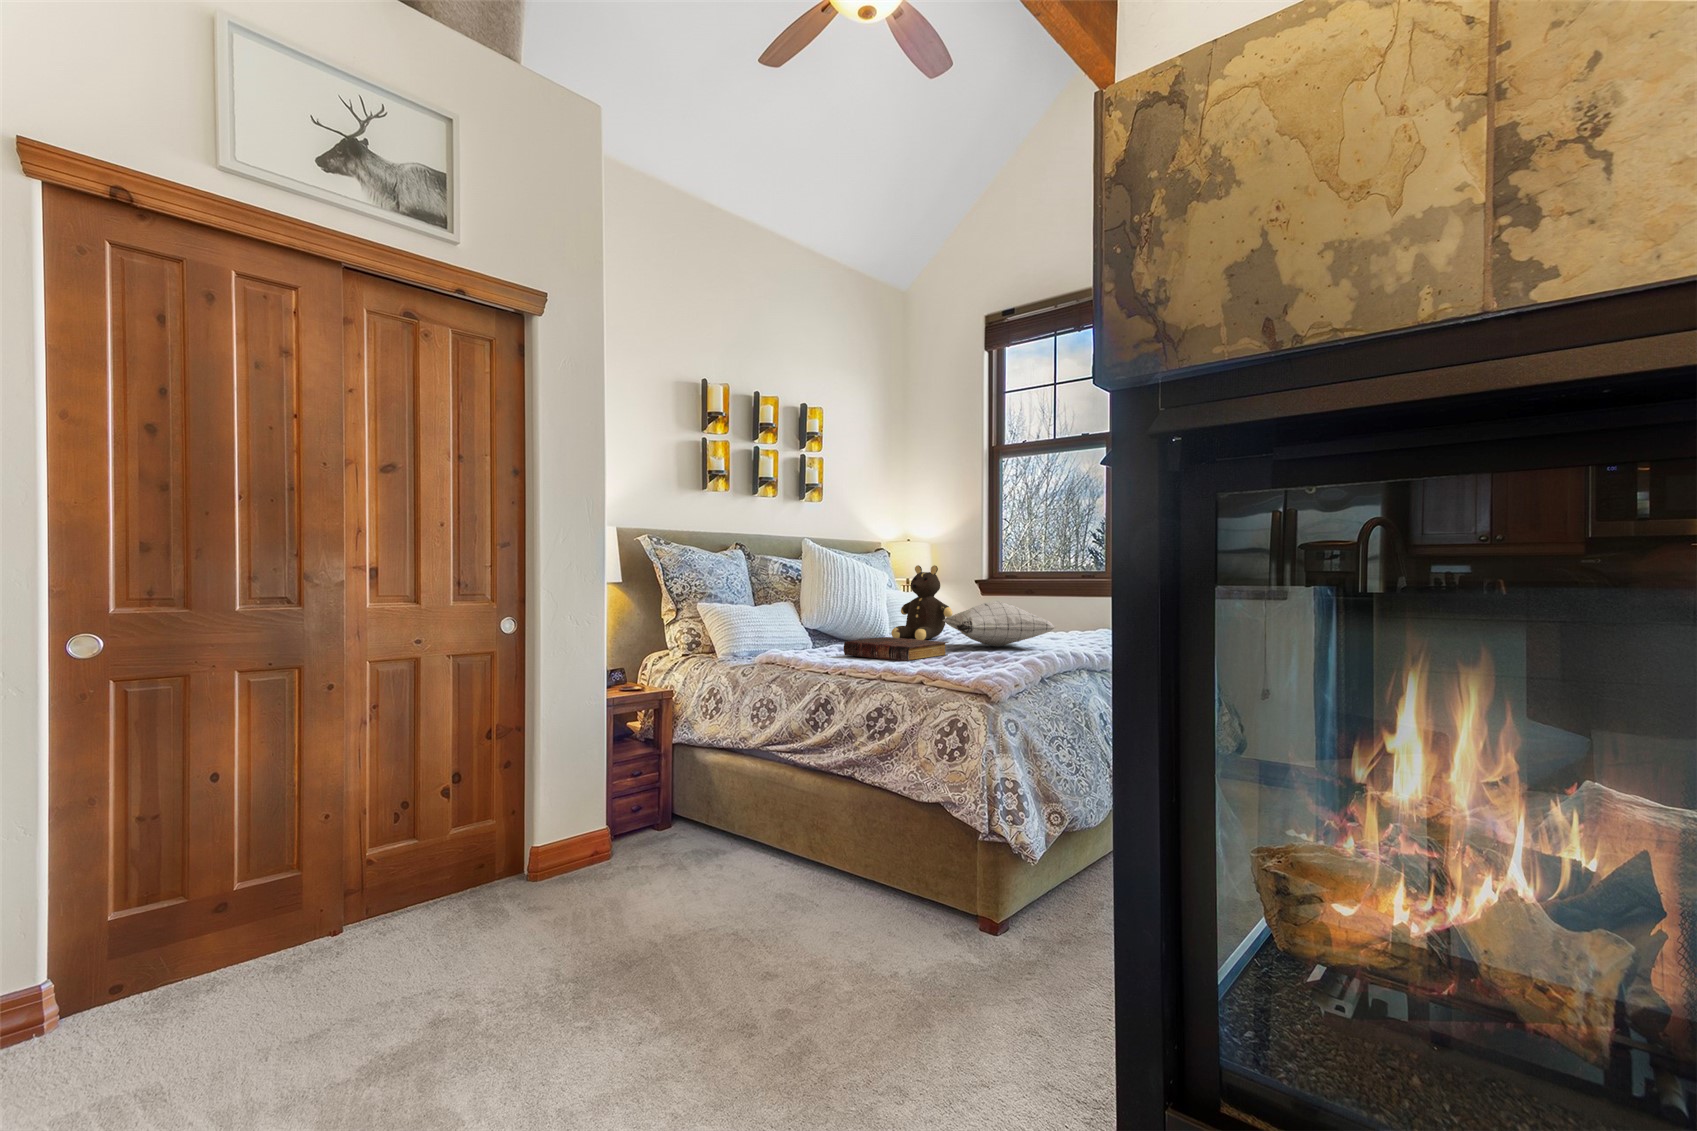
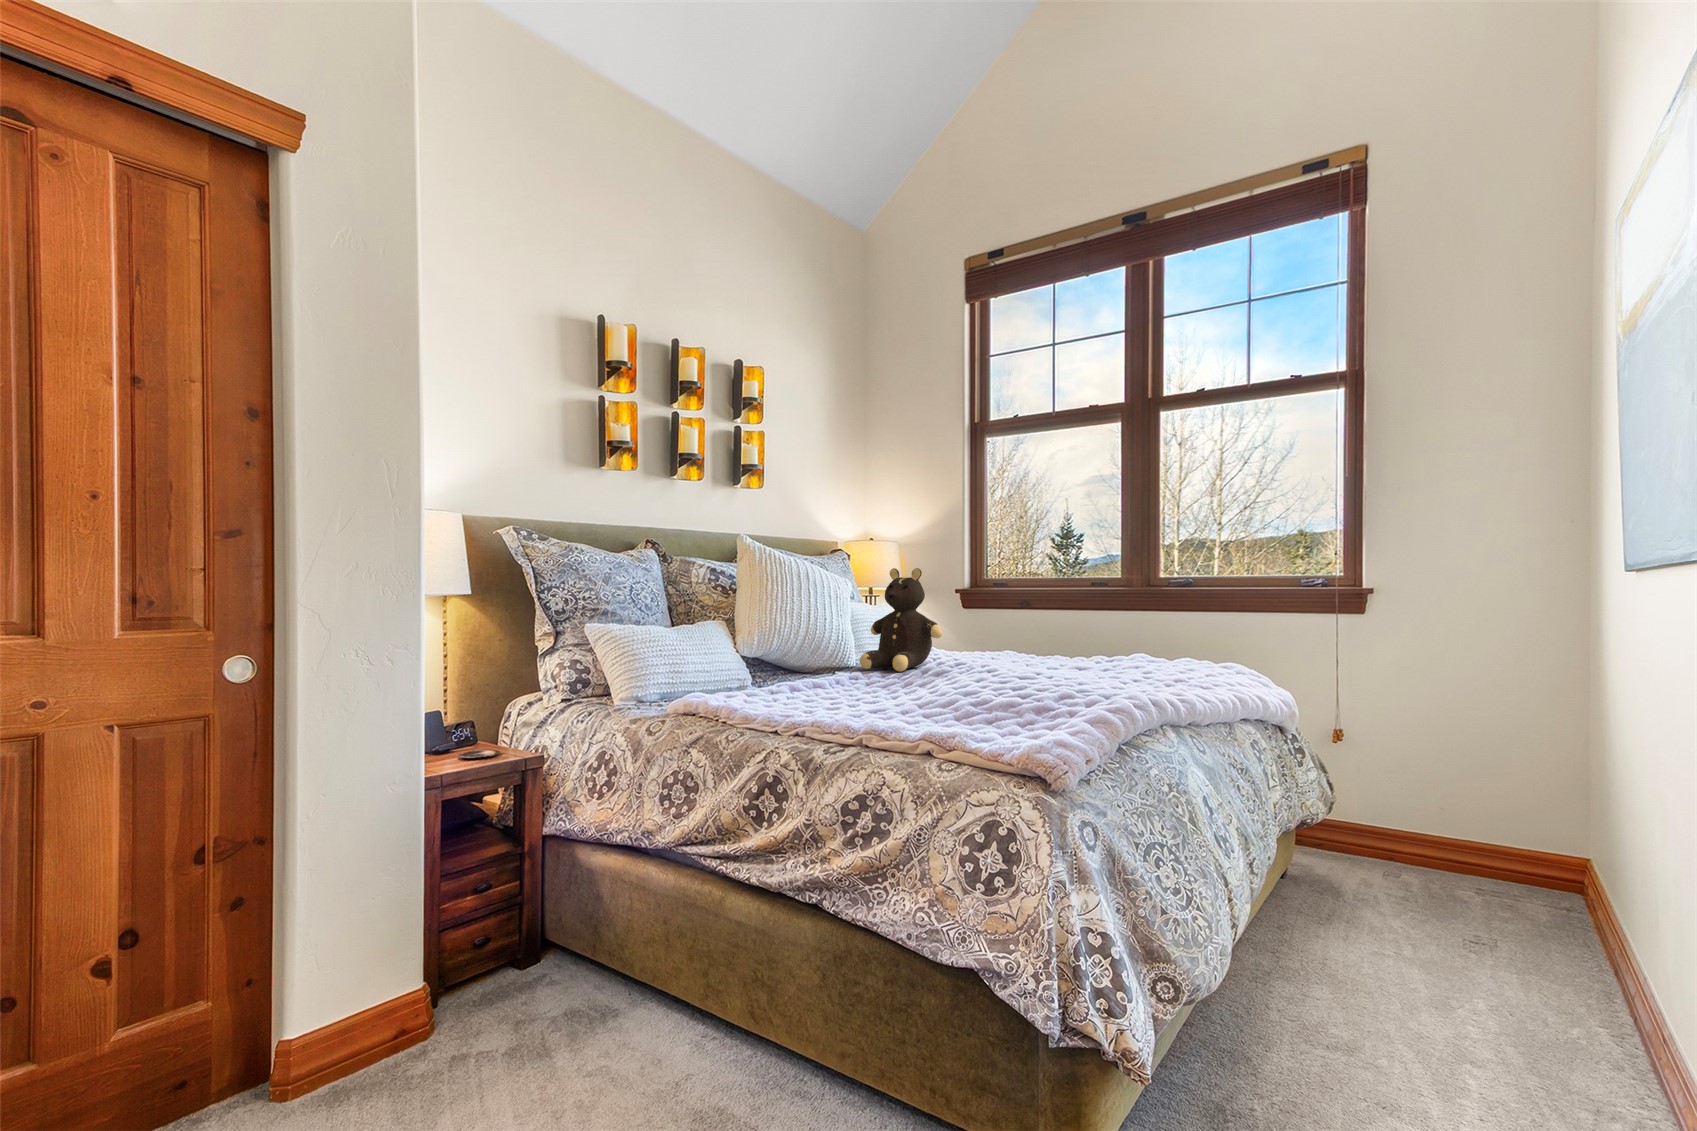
pillow: present [943,601,1055,646] -> none [933,616,1100,681]
book: present [844,637,948,661] -> none [798,670,952,712]

